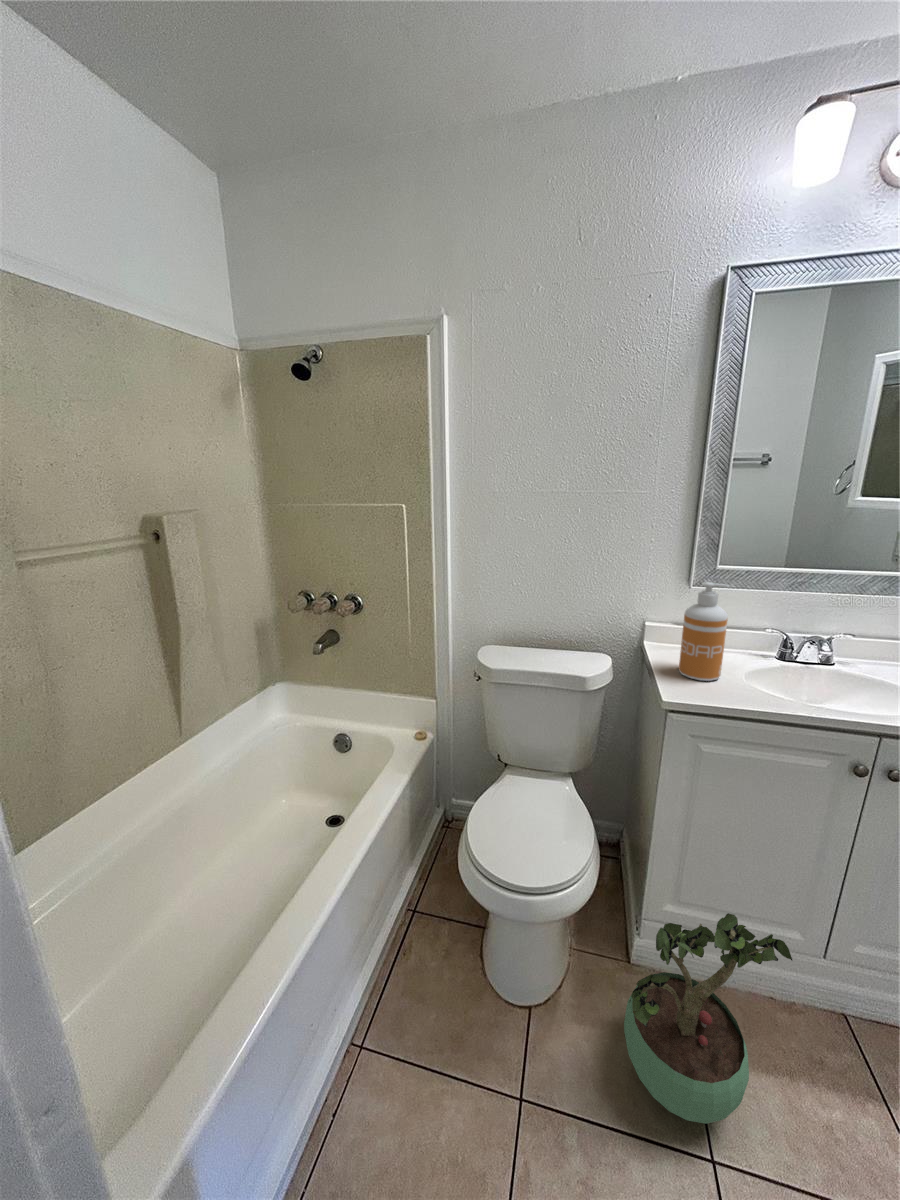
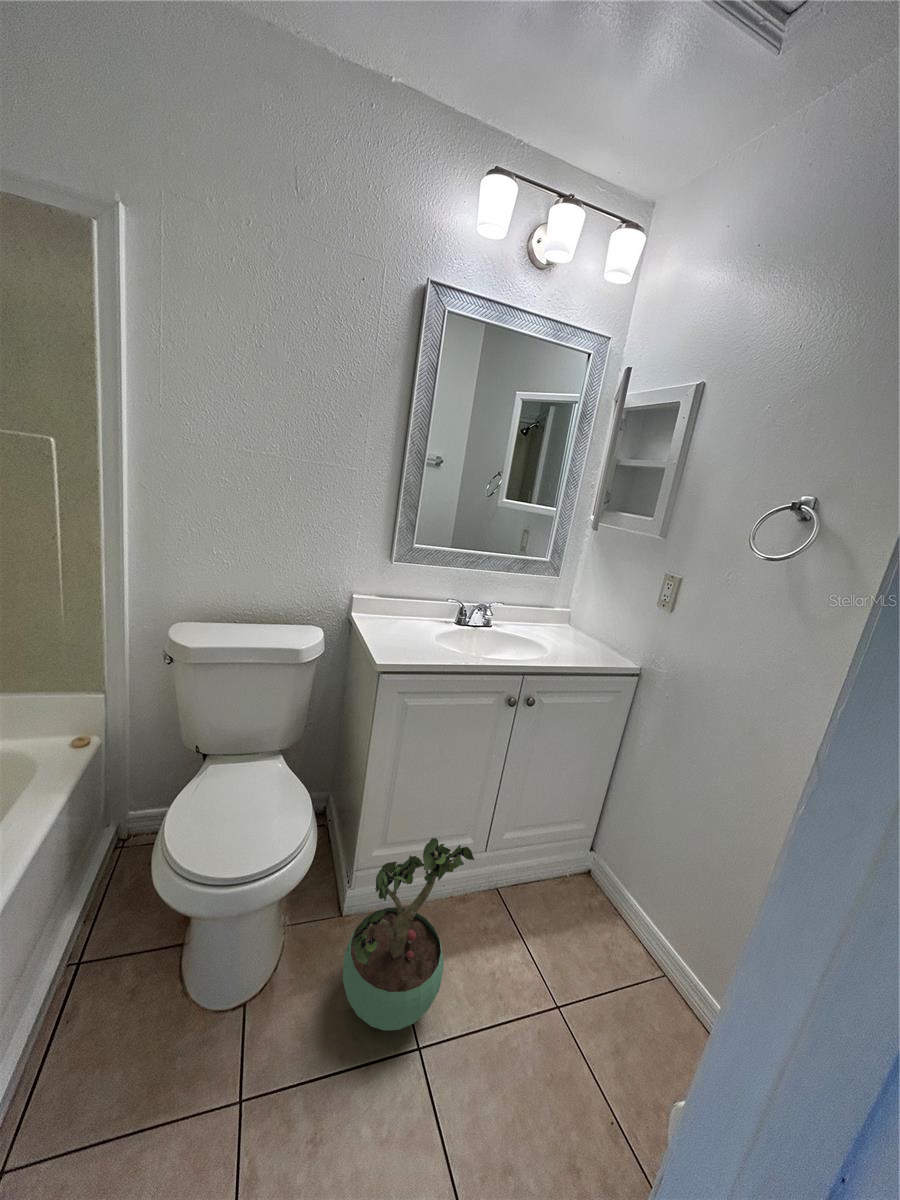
soap dispenser: present [679,582,729,681] -> none [385,557,427,644]

